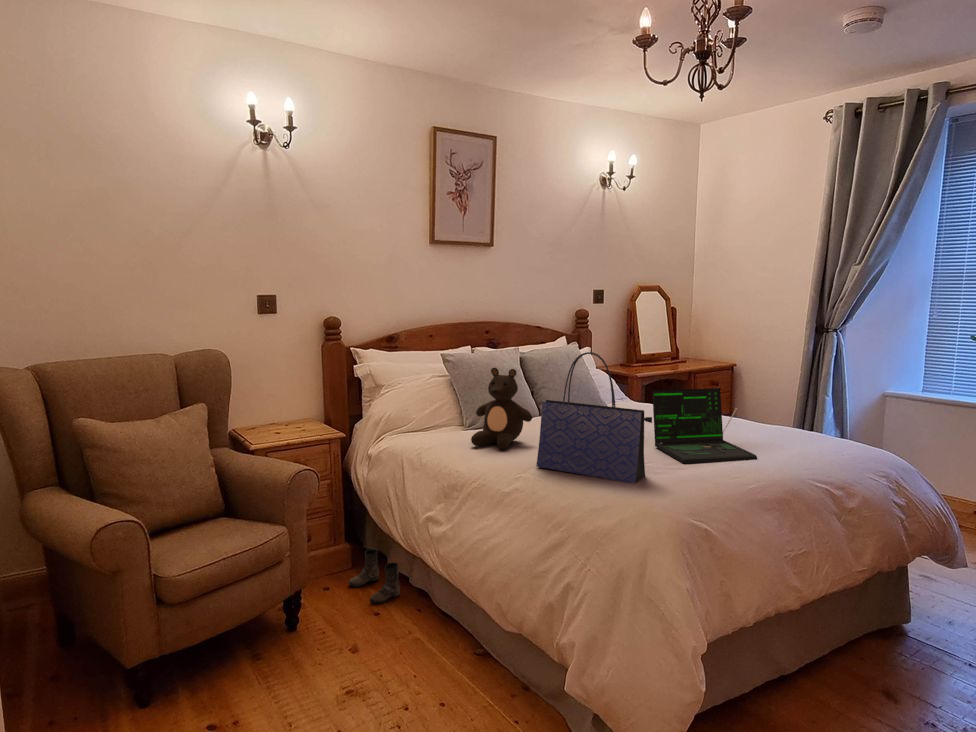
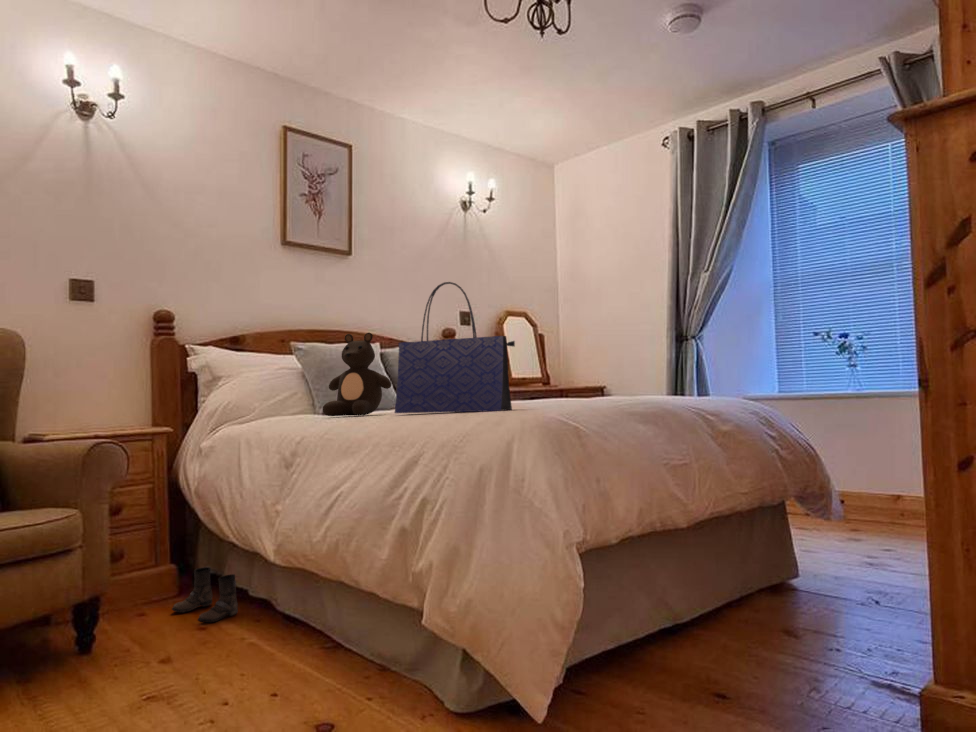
laptop: present [652,388,757,463] -> none [517,347,626,406]

